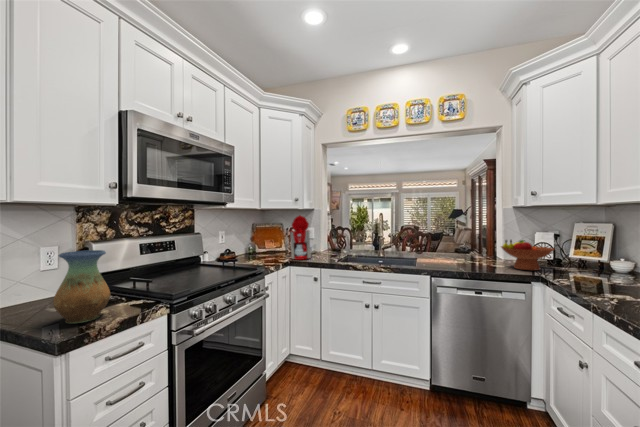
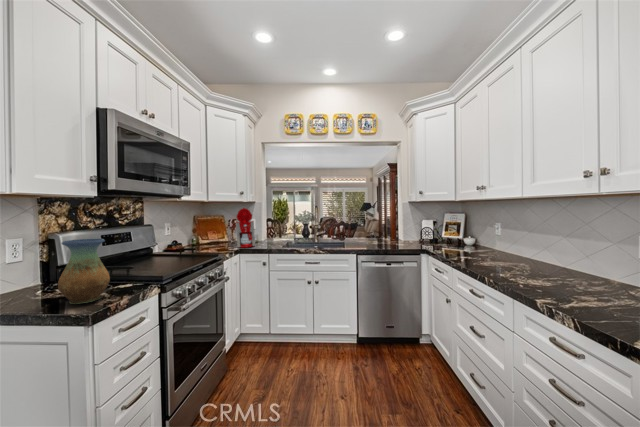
fruit bowl: present [501,240,554,271] -> none [404,225,438,247]

